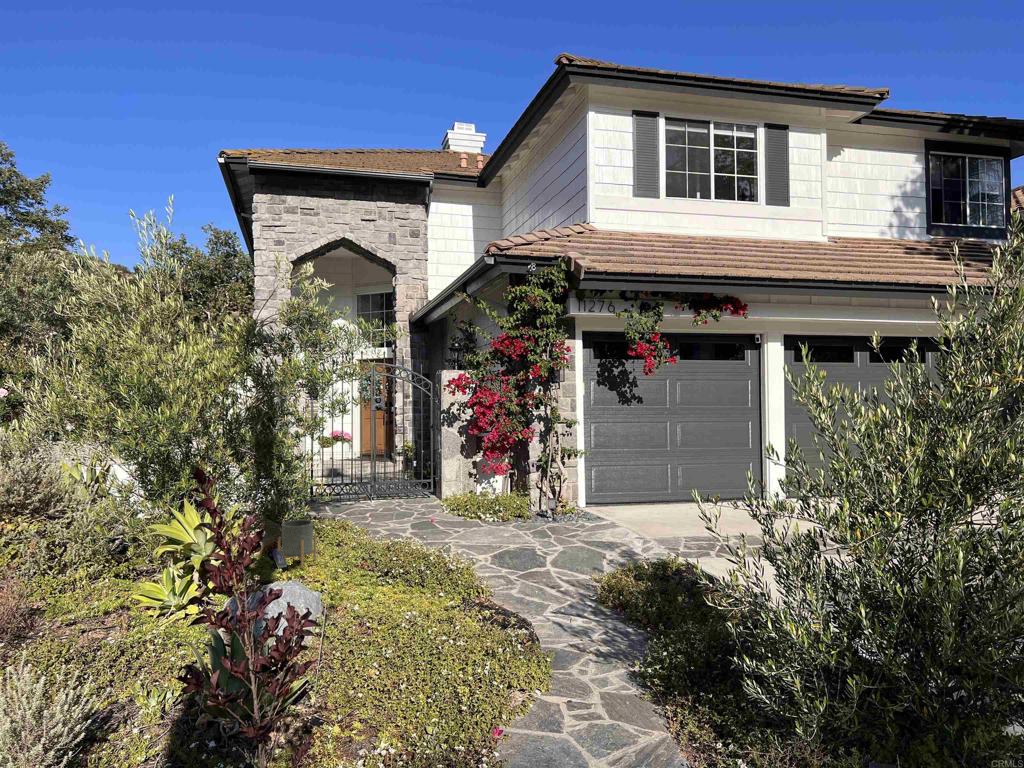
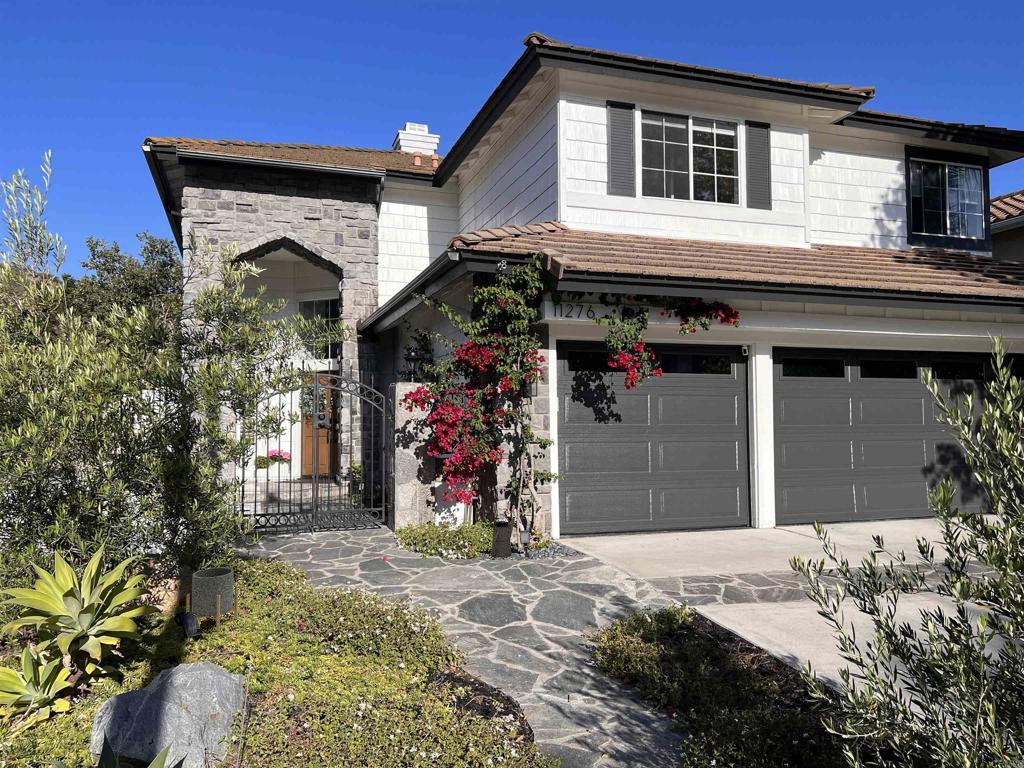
watering can: none [523,485,545,522] -> present [491,514,515,558]

